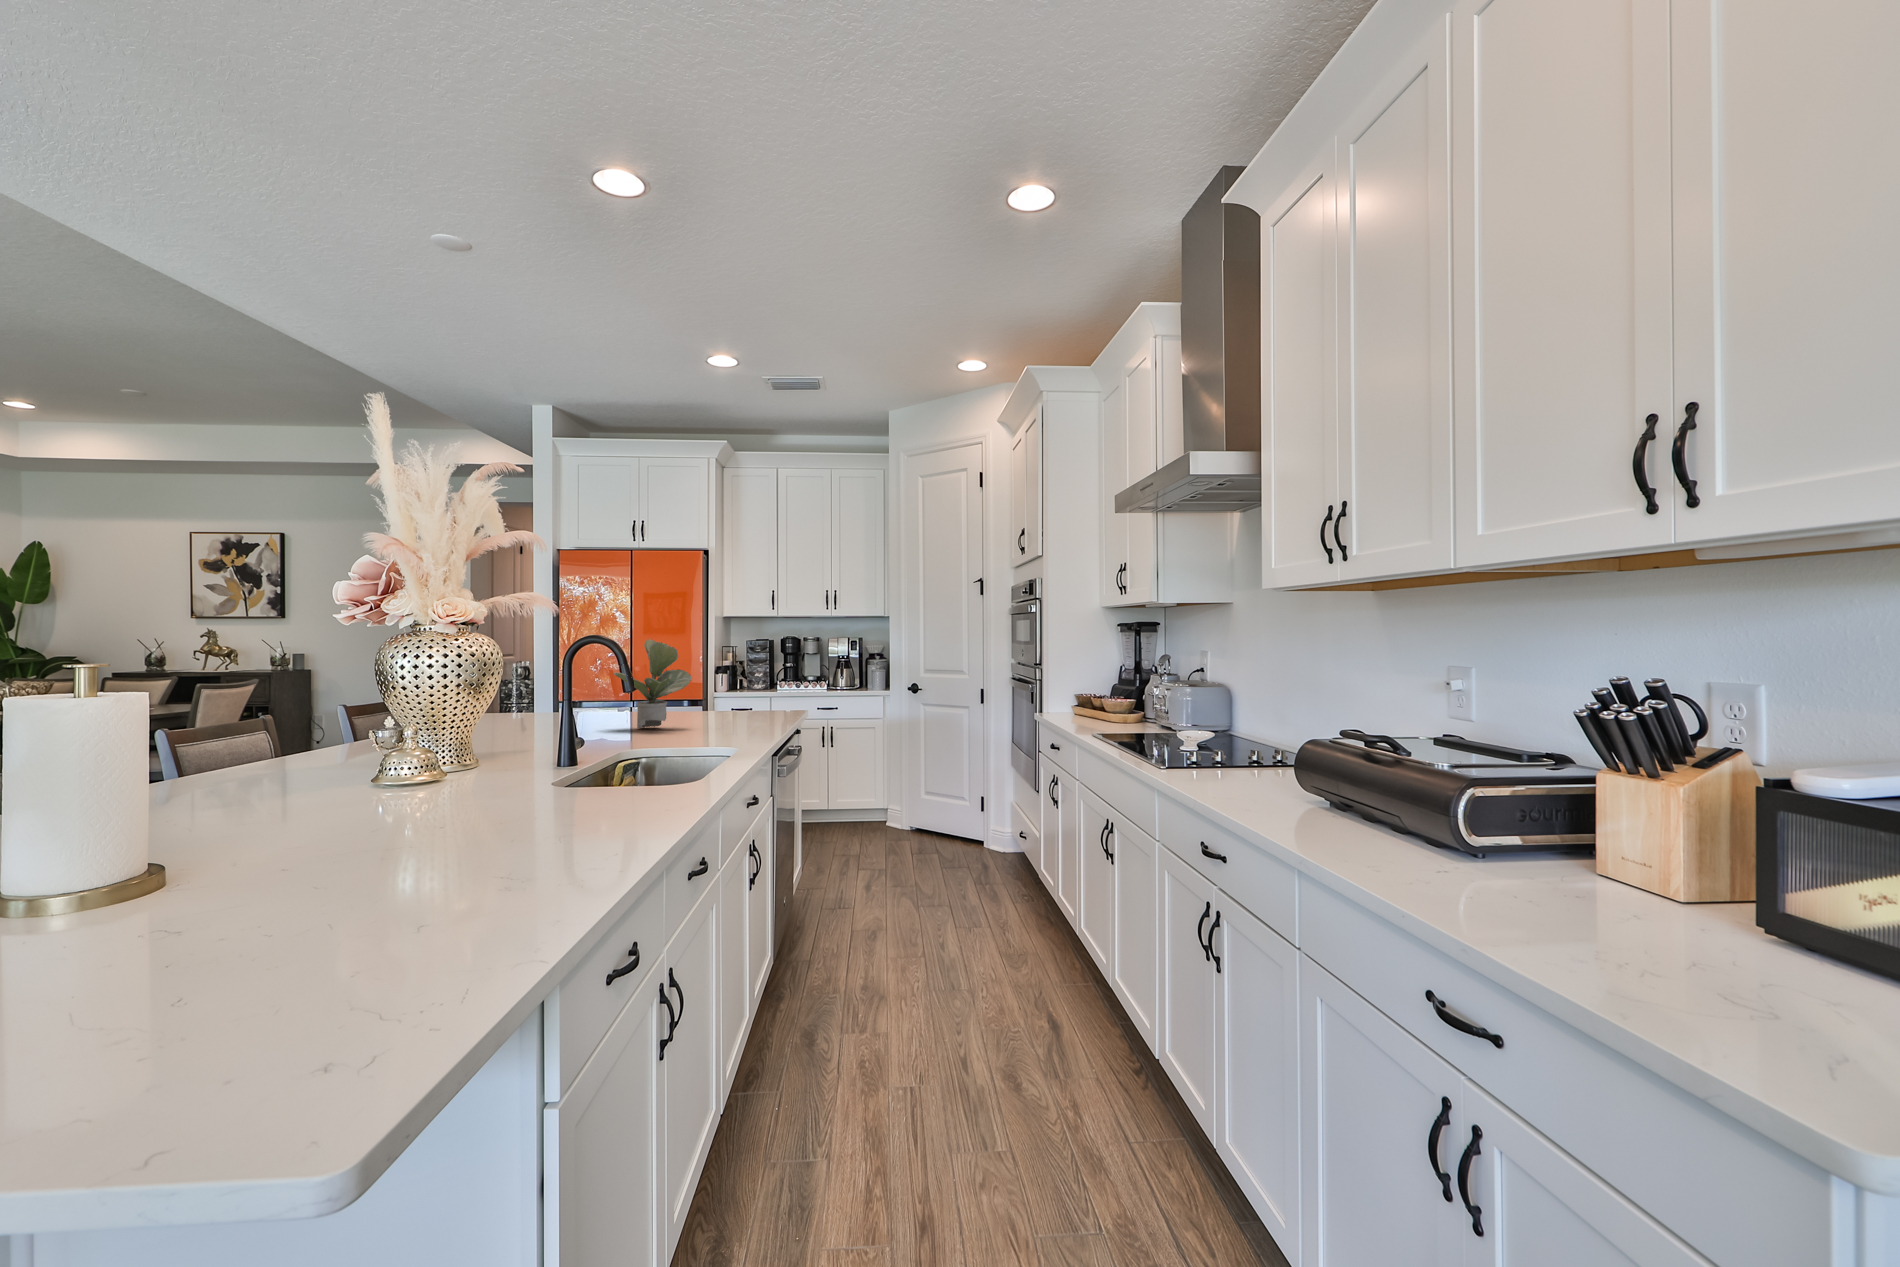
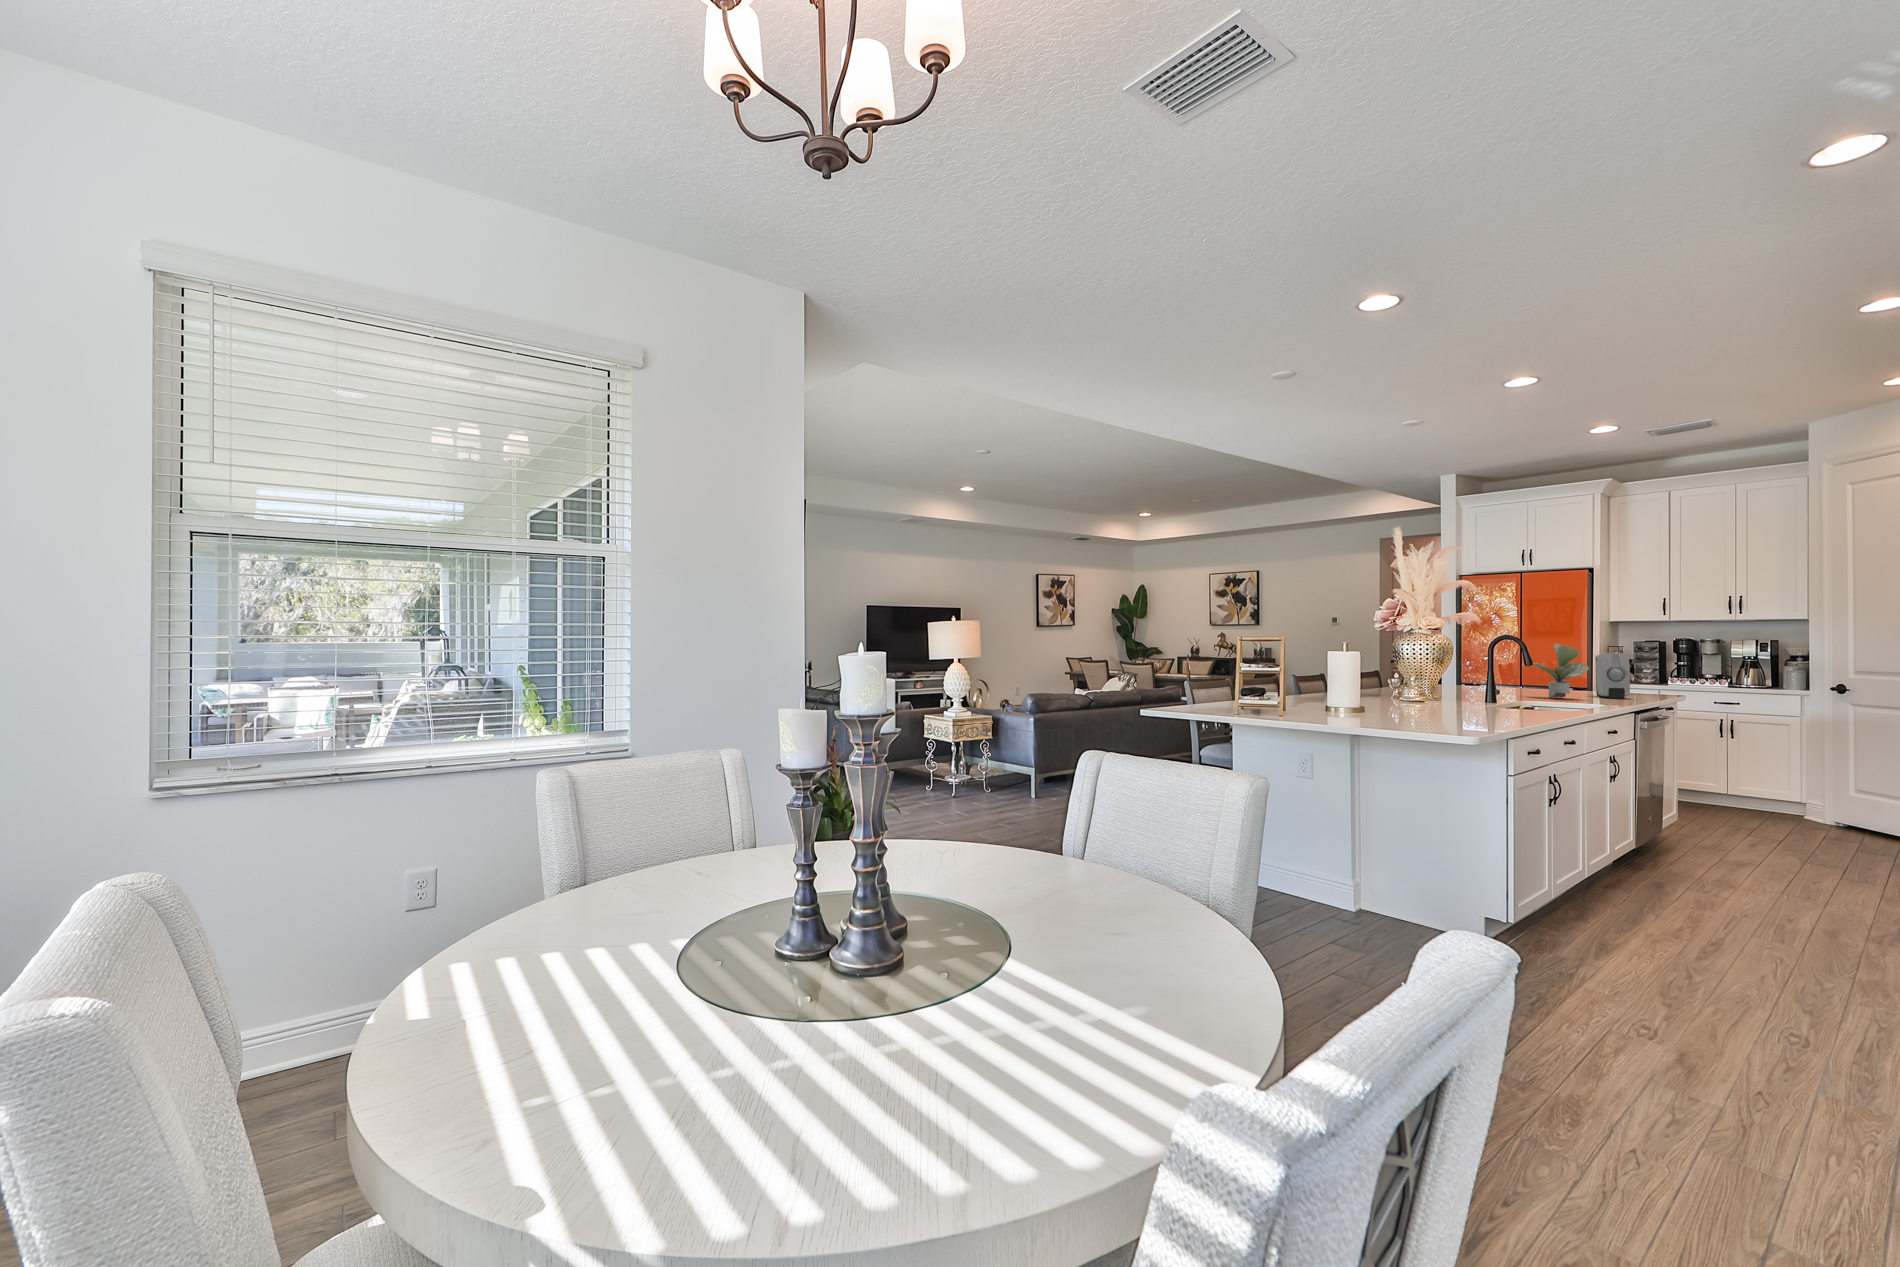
soap dispenser: none [703,653,743,721] -> present [1595,653,1630,698]

